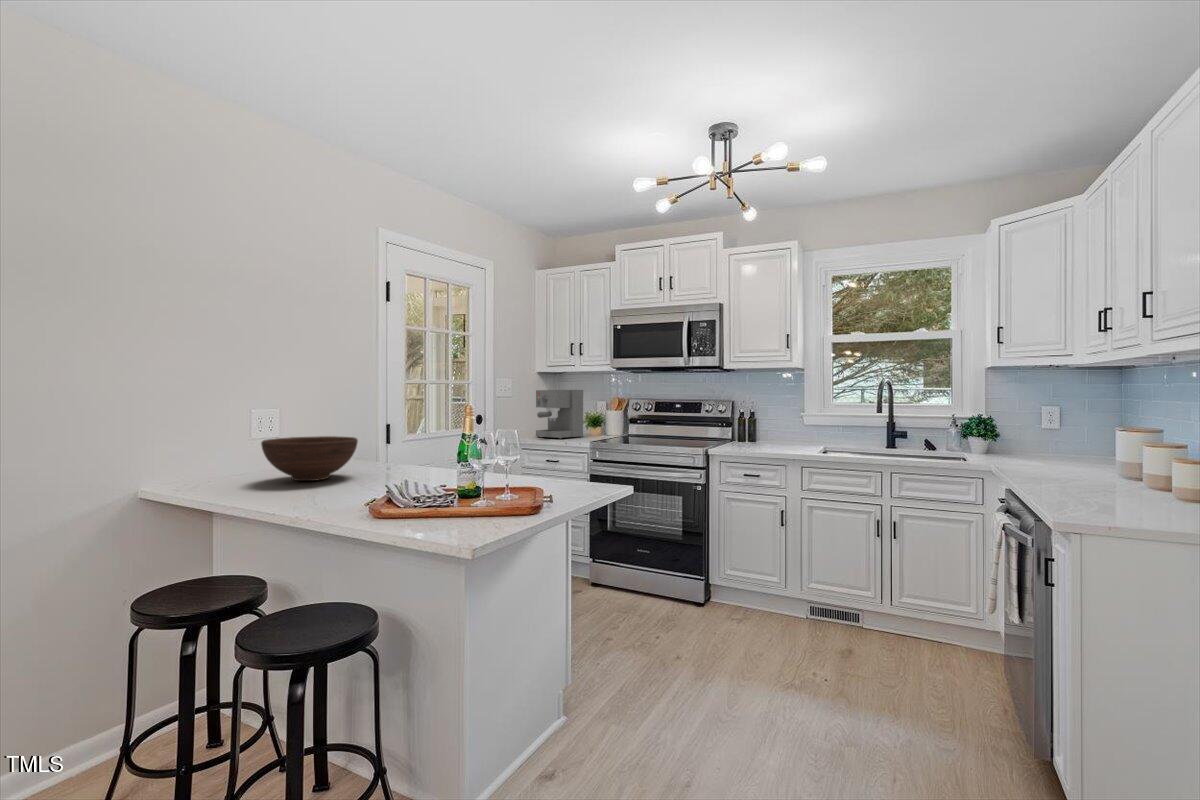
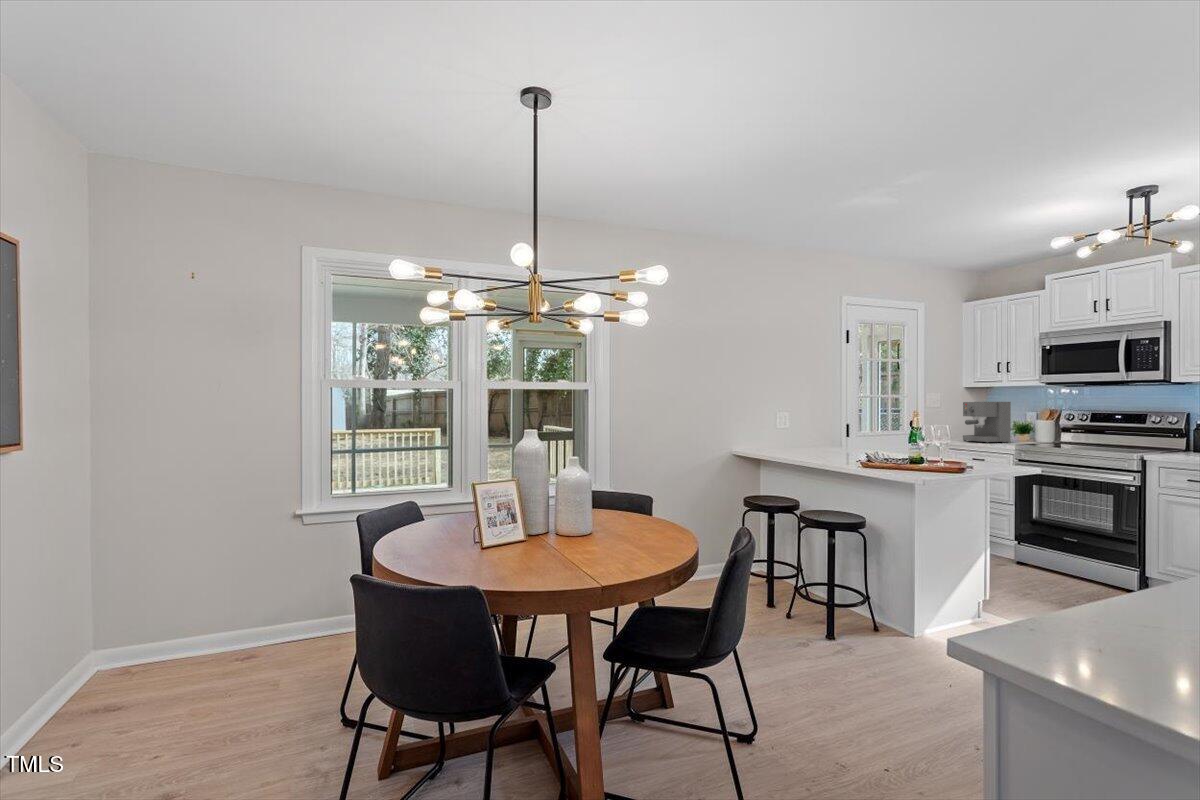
fruit bowl: present [261,436,358,481] -> none [790,430,844,455]

